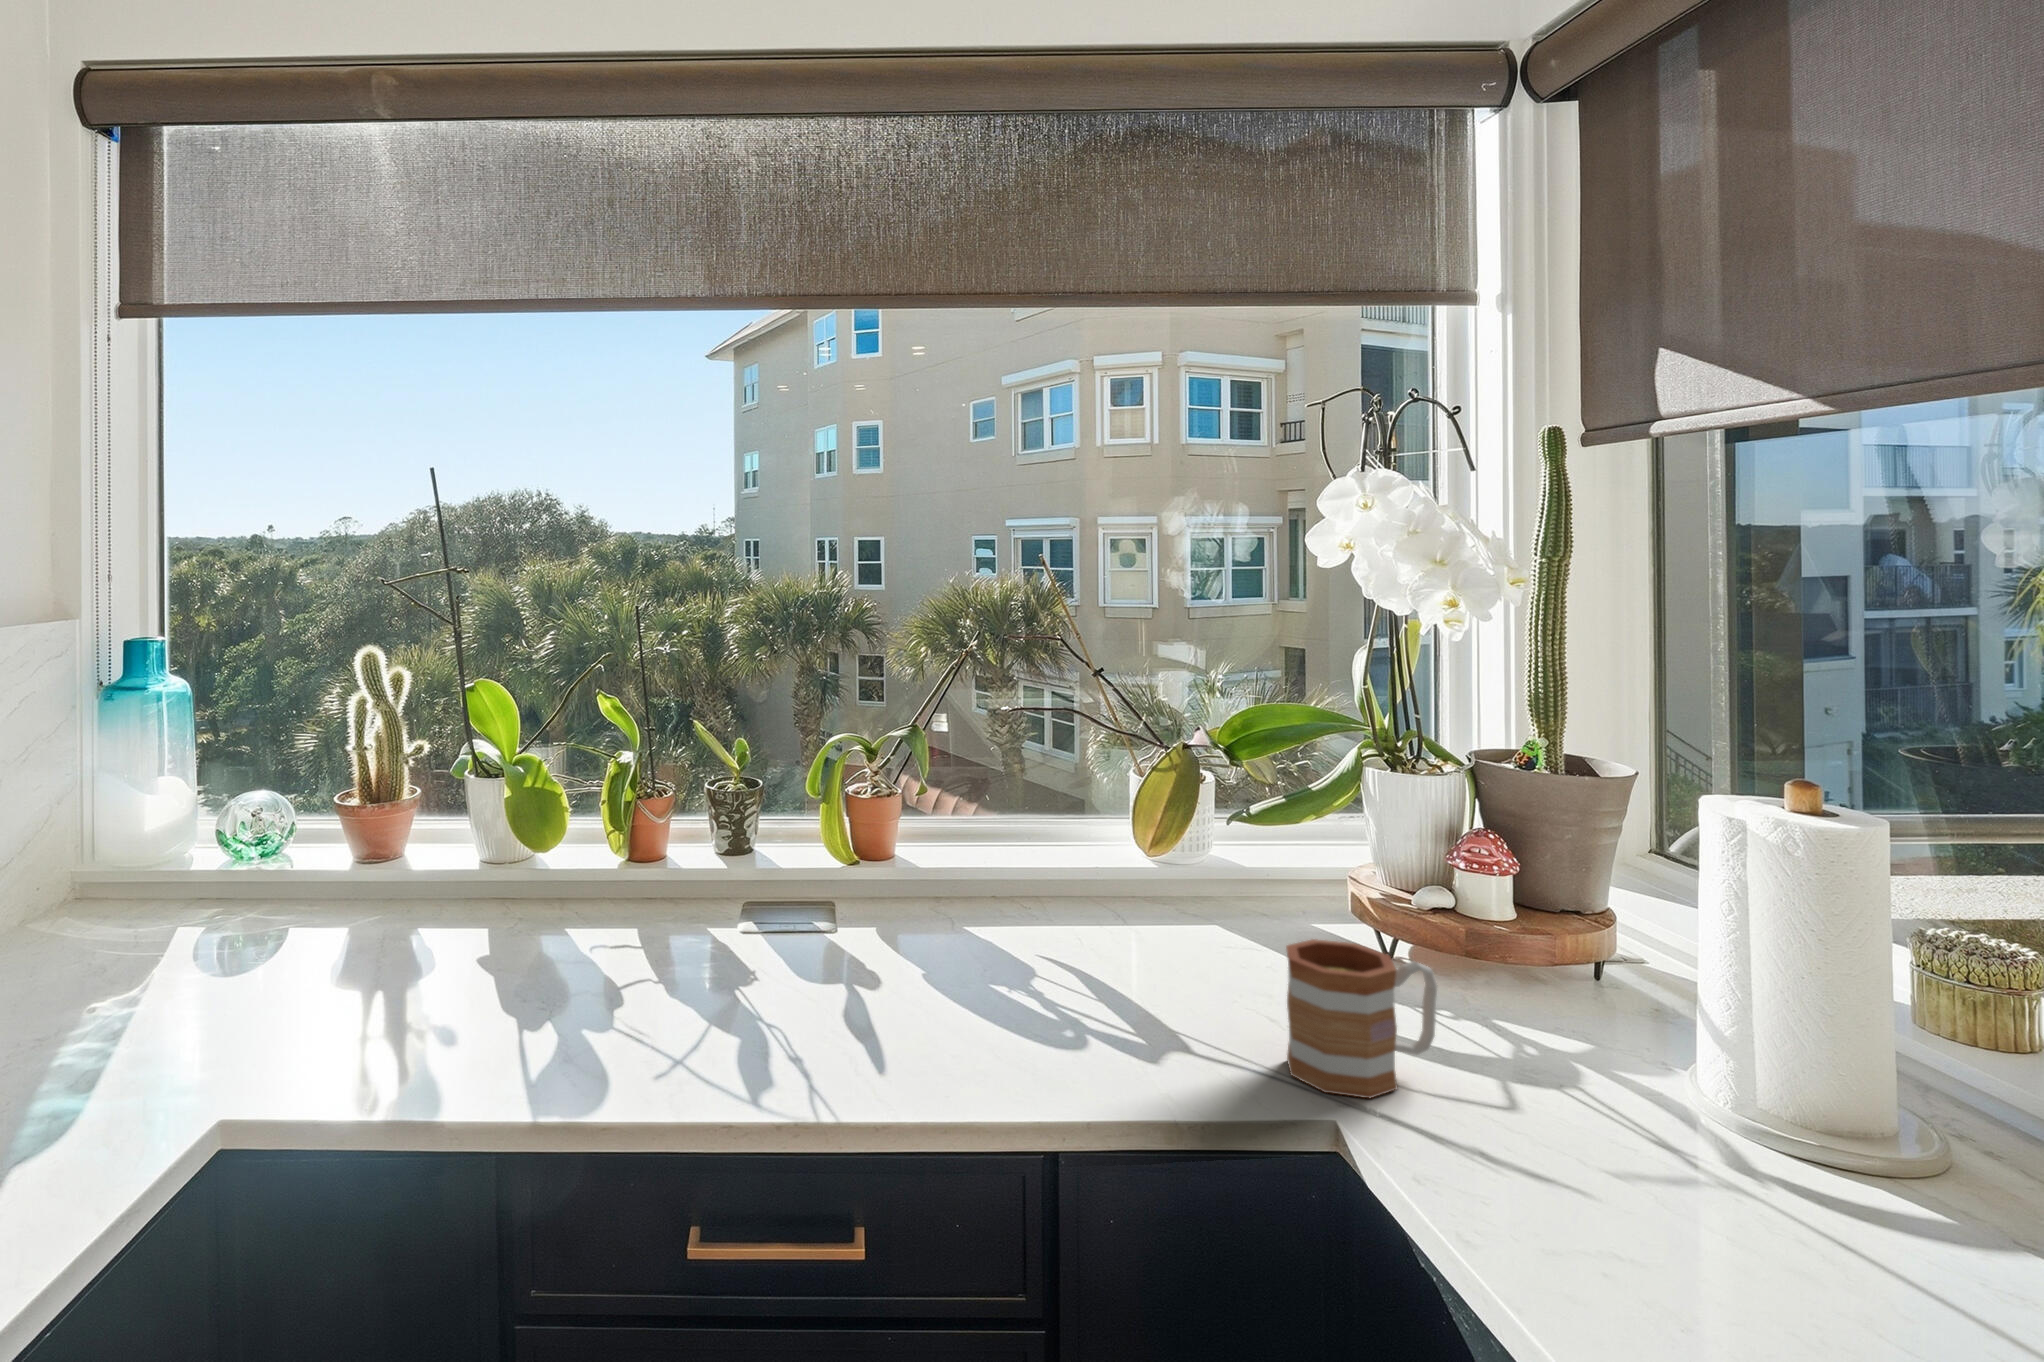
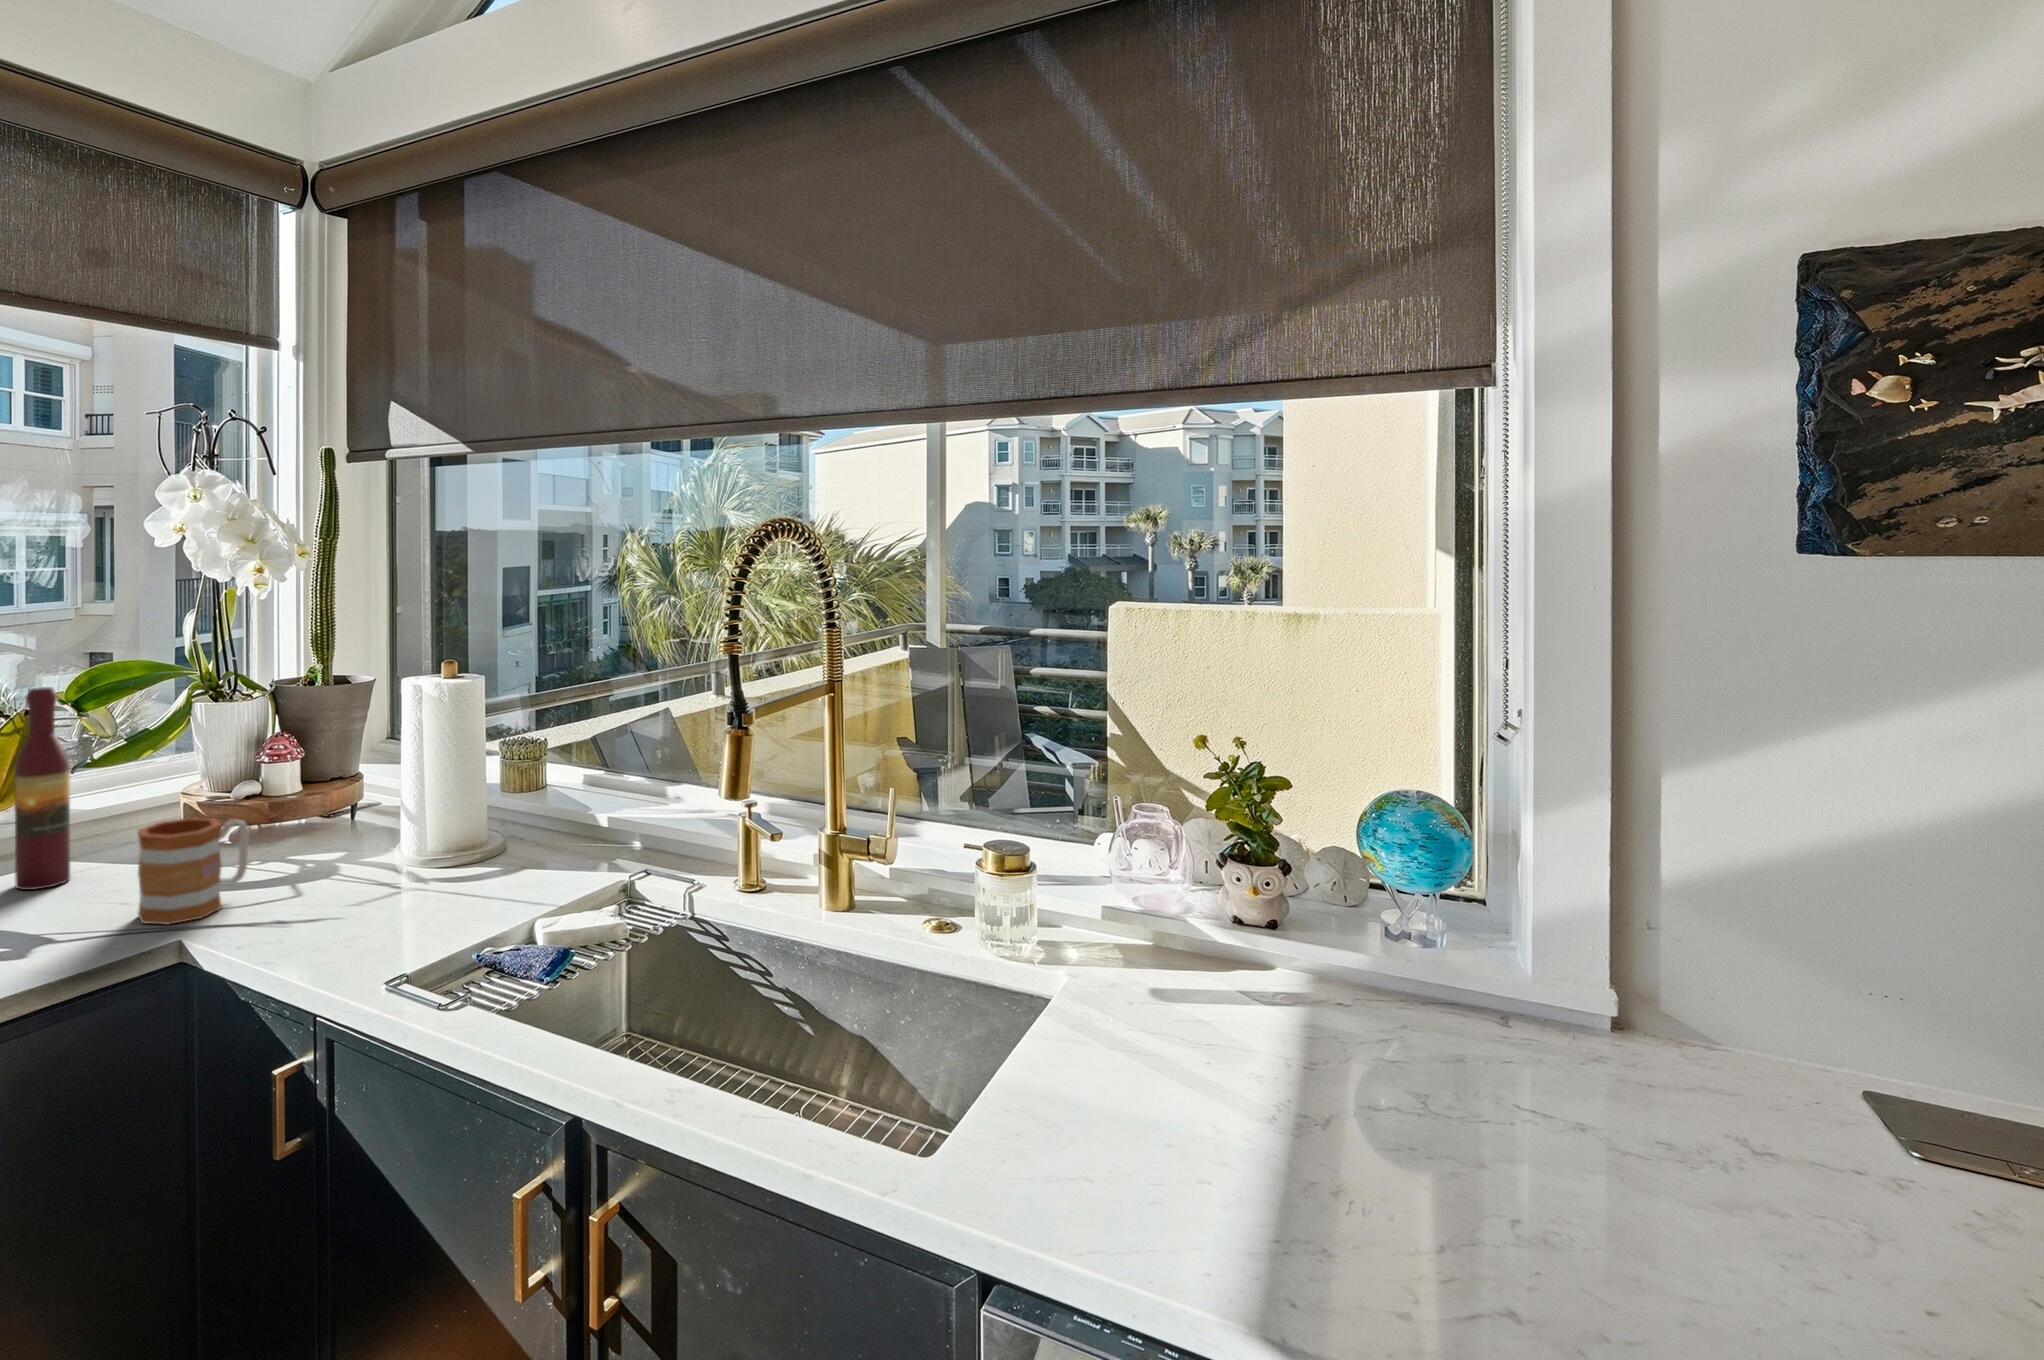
wine bottle: none [1159,732,1217,973] -> present [15,687,70,890]

